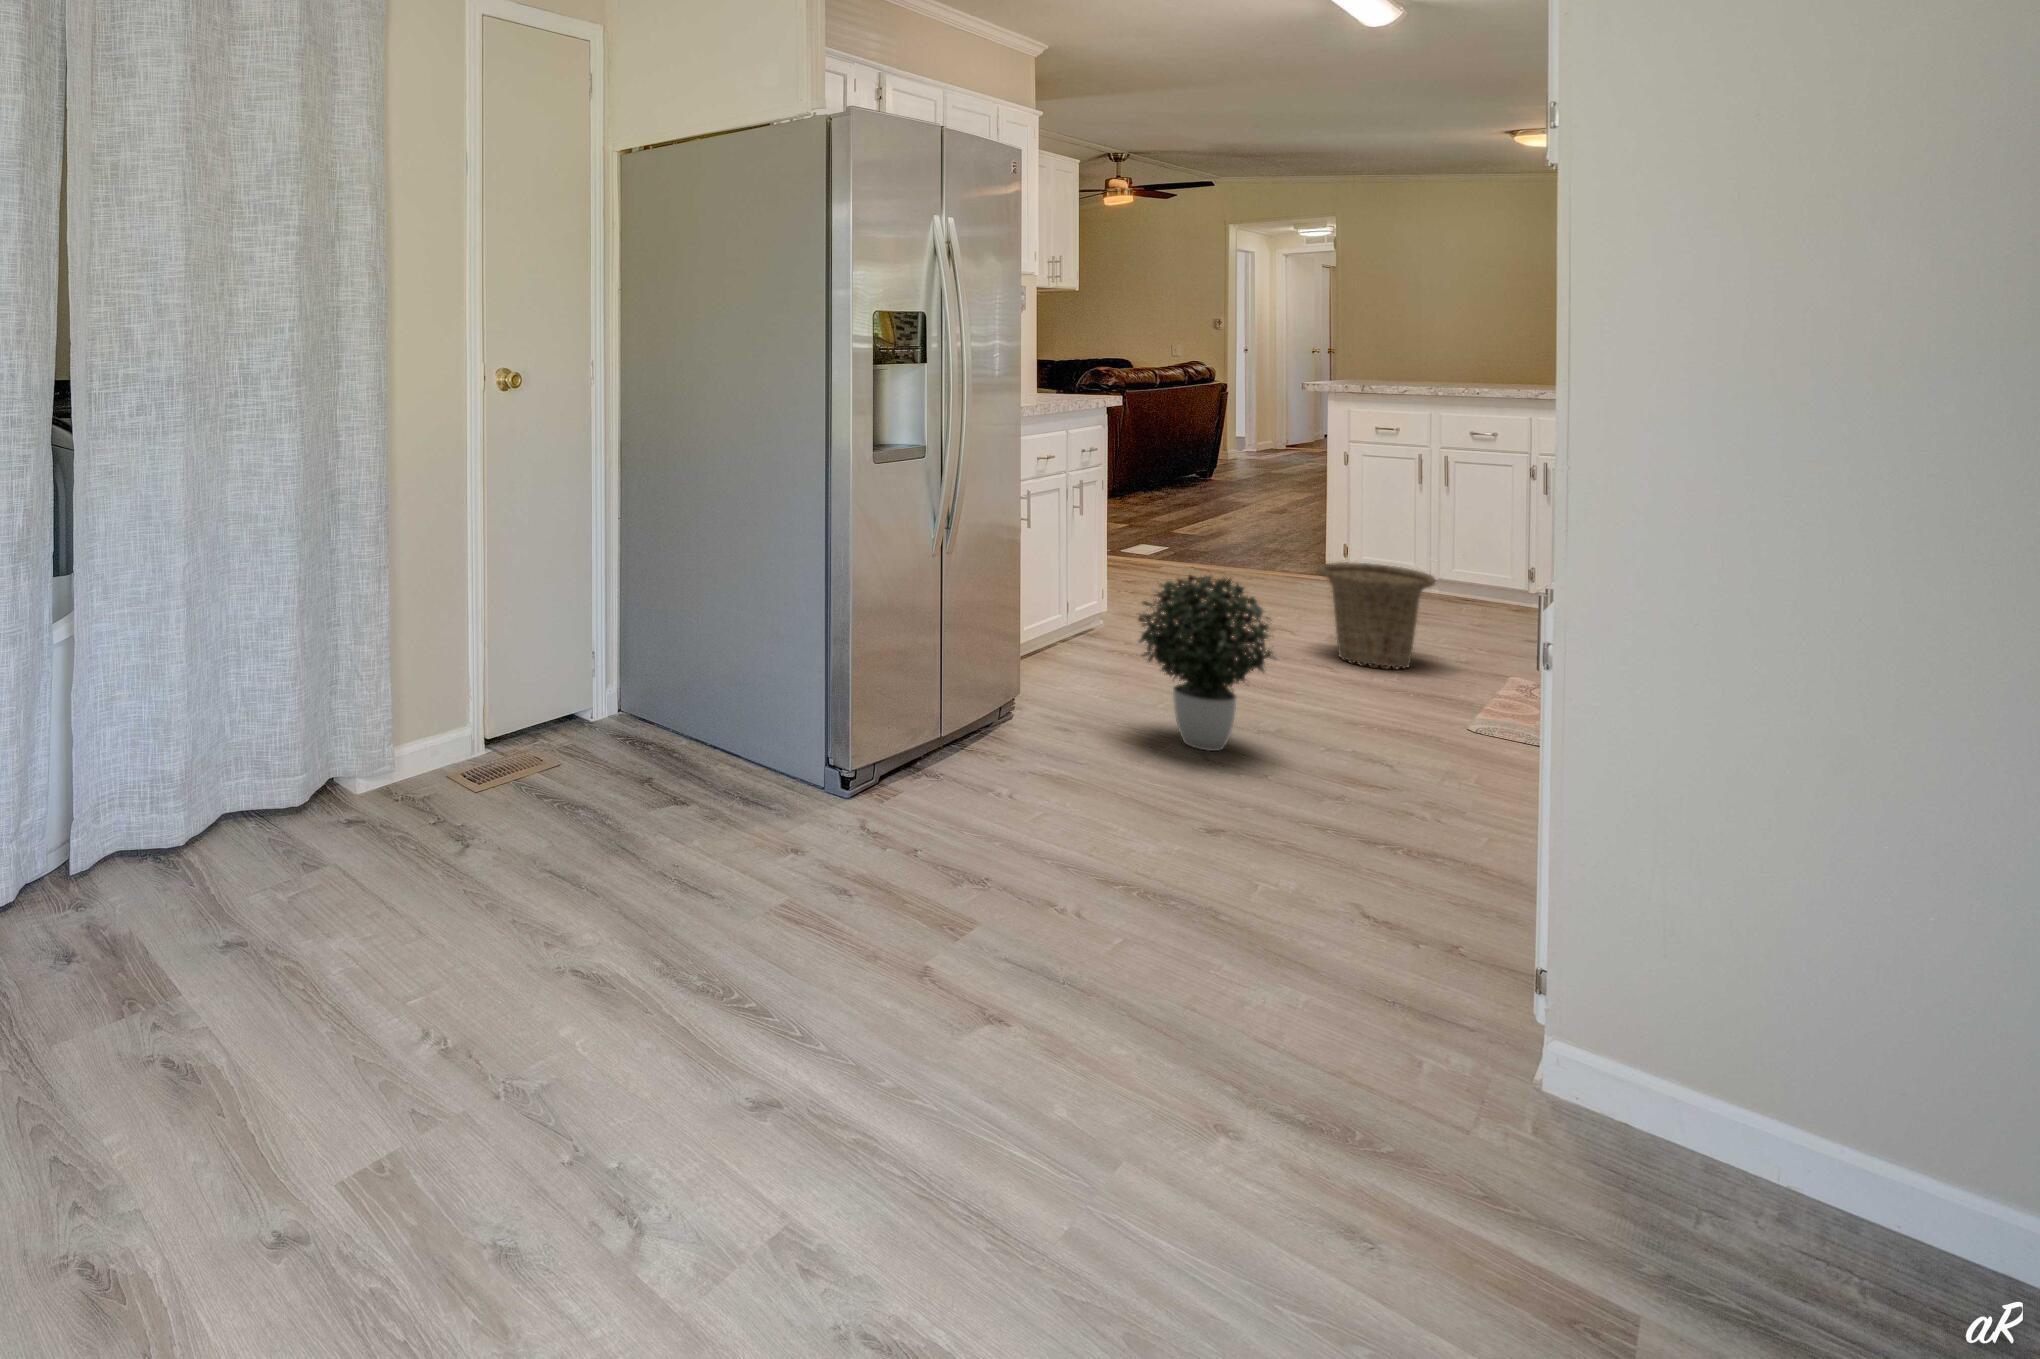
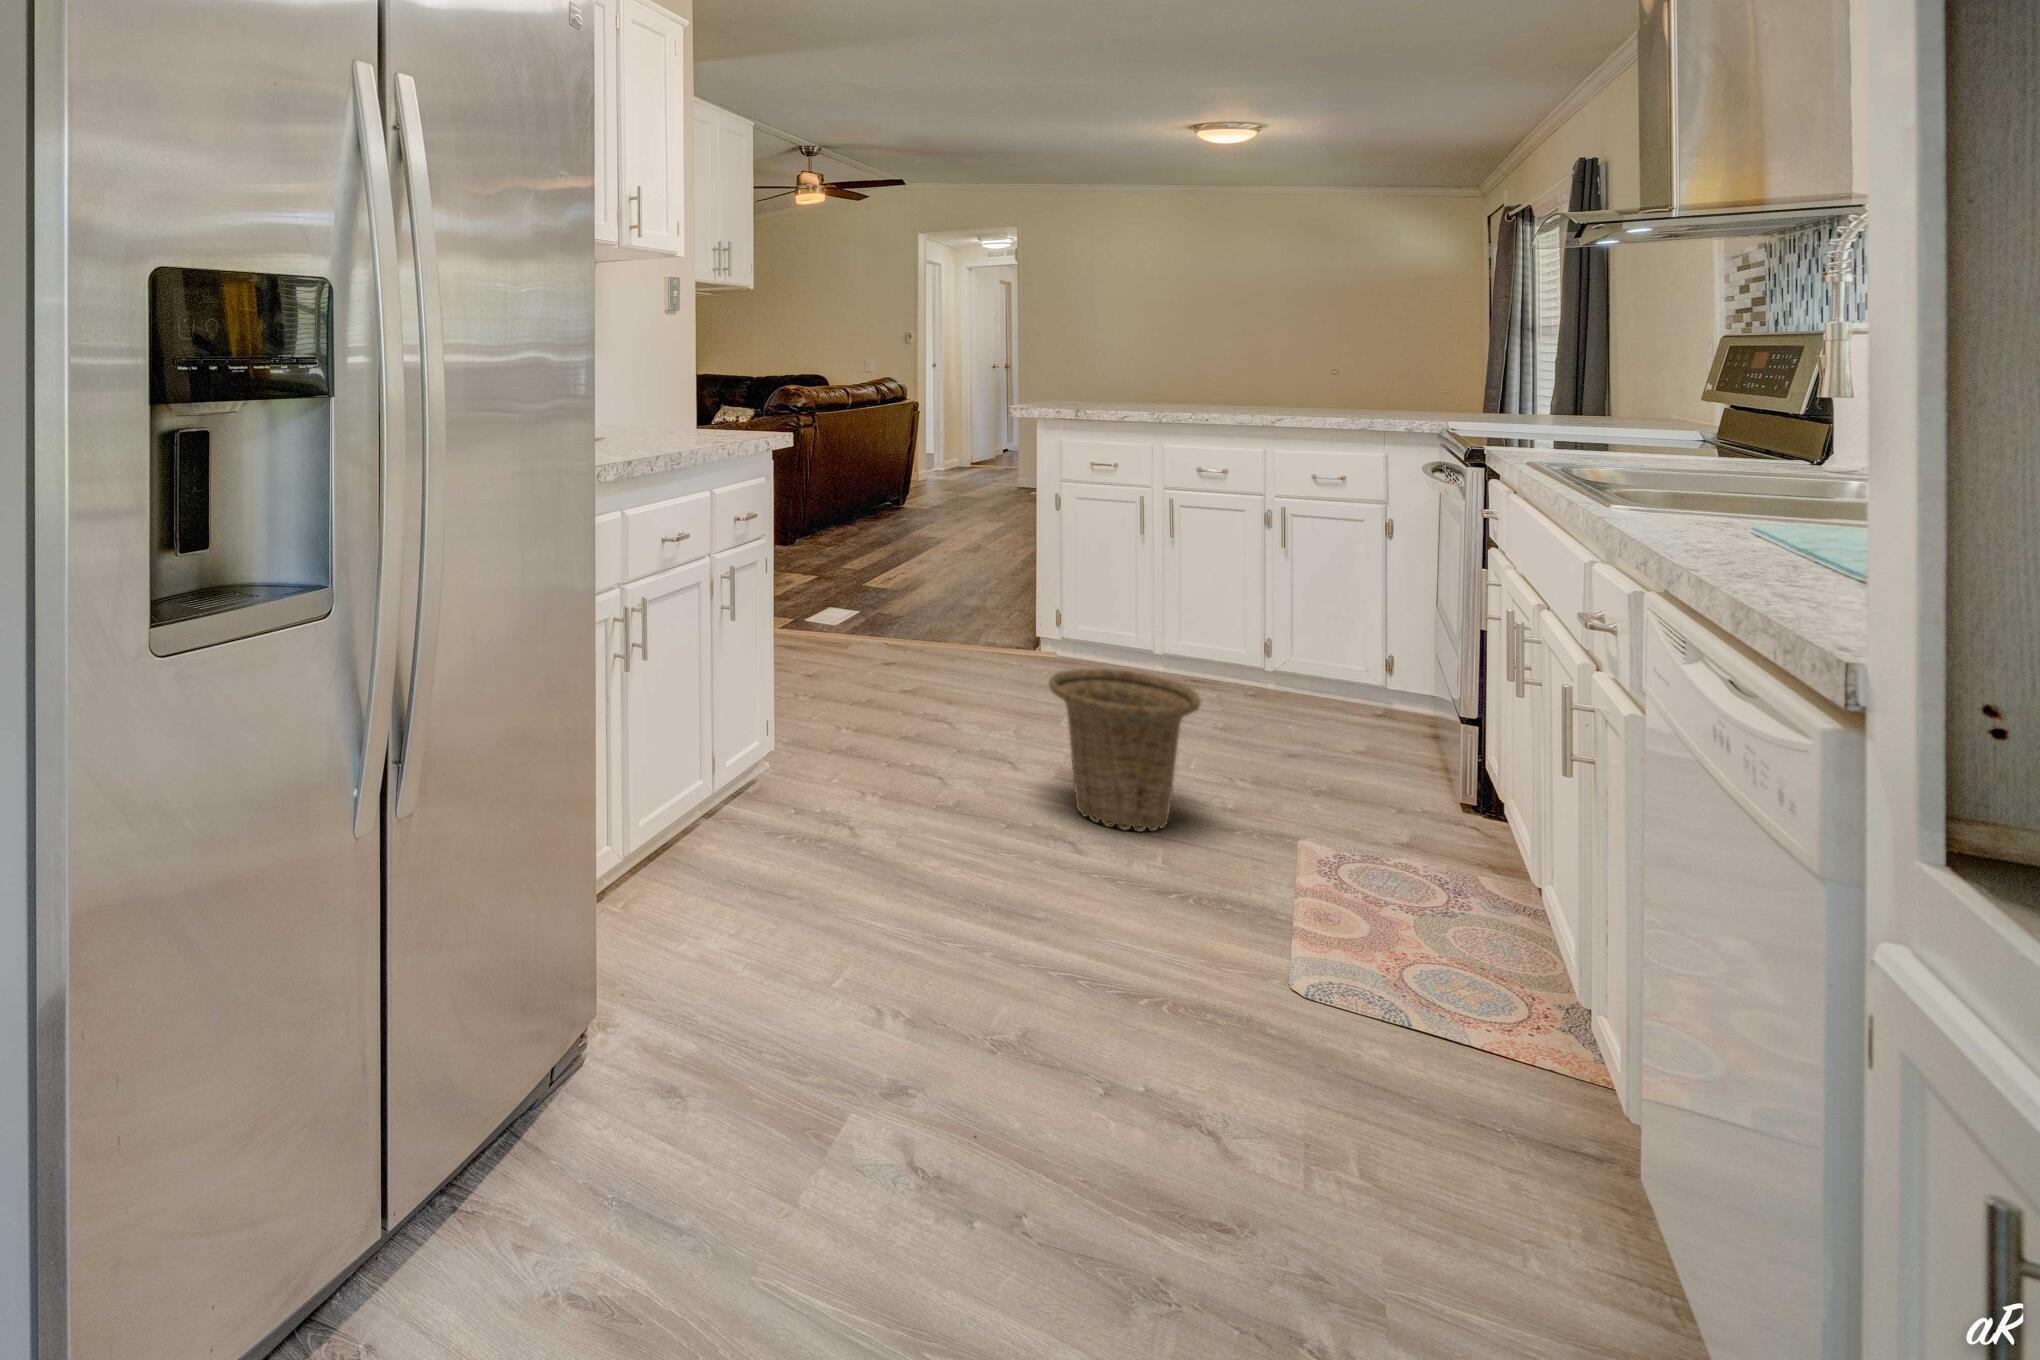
potted plant: present [1139,575,1275,751] -> none [796,773,1027,1102]

